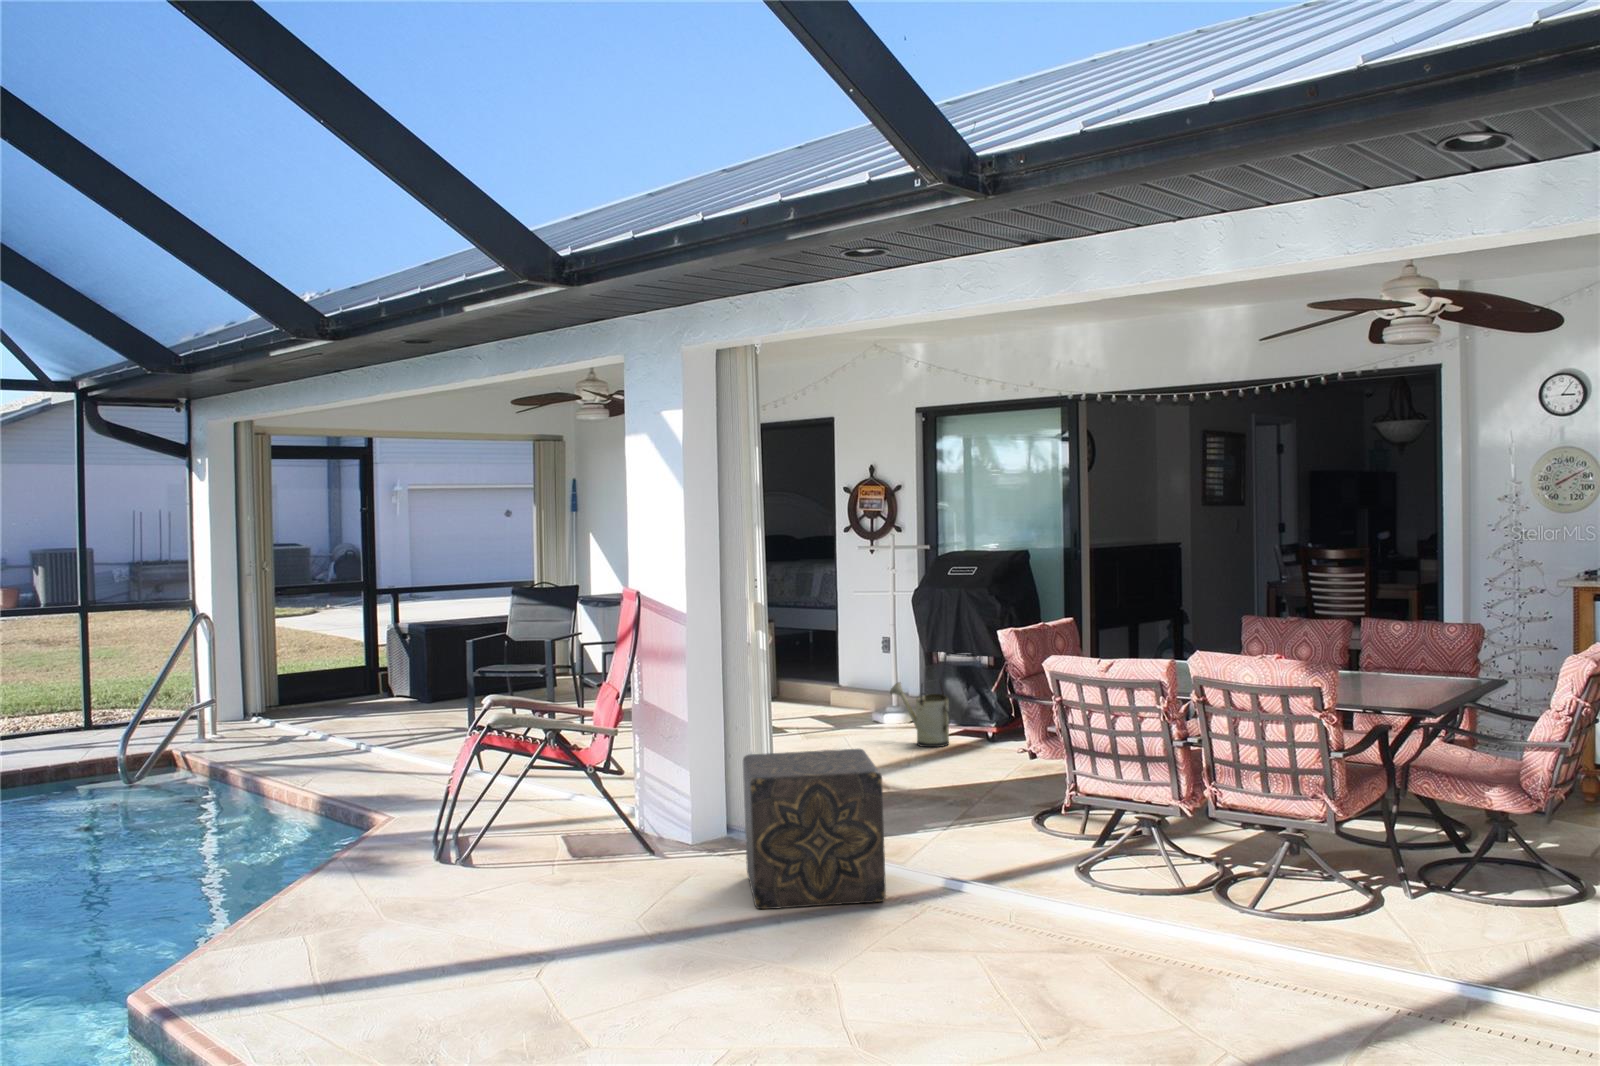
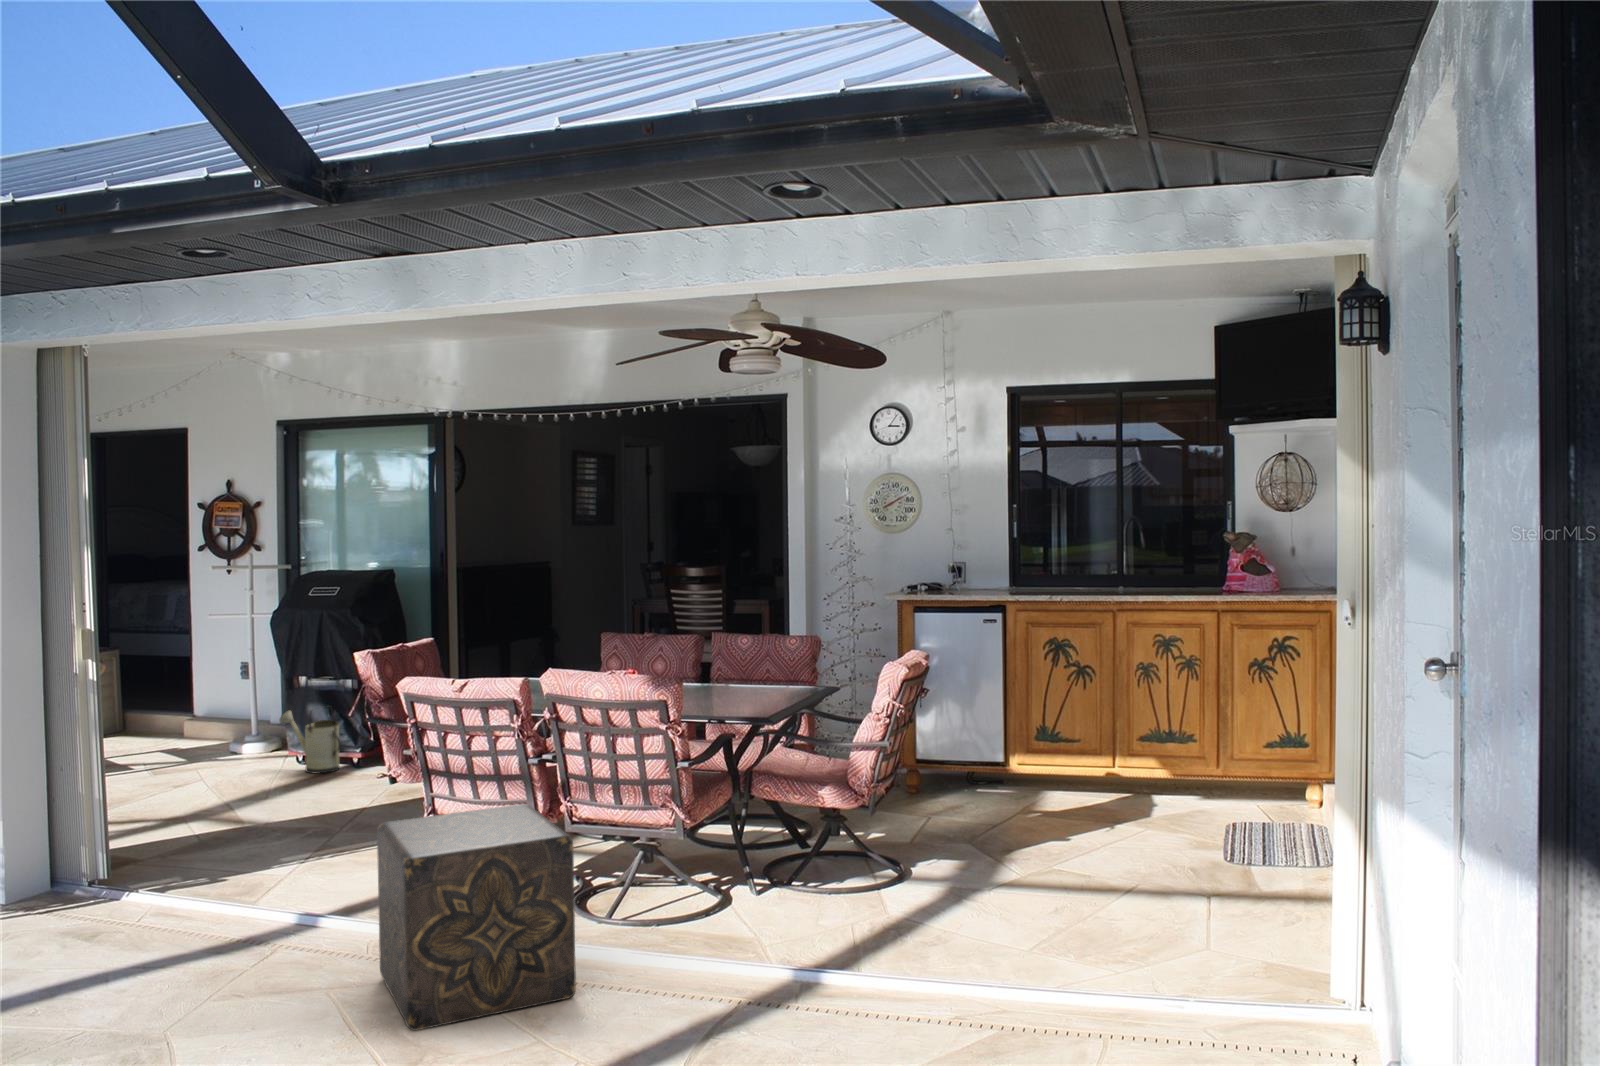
ottoman: present [743,749,886,909] -> present [377,804,576,1031]

